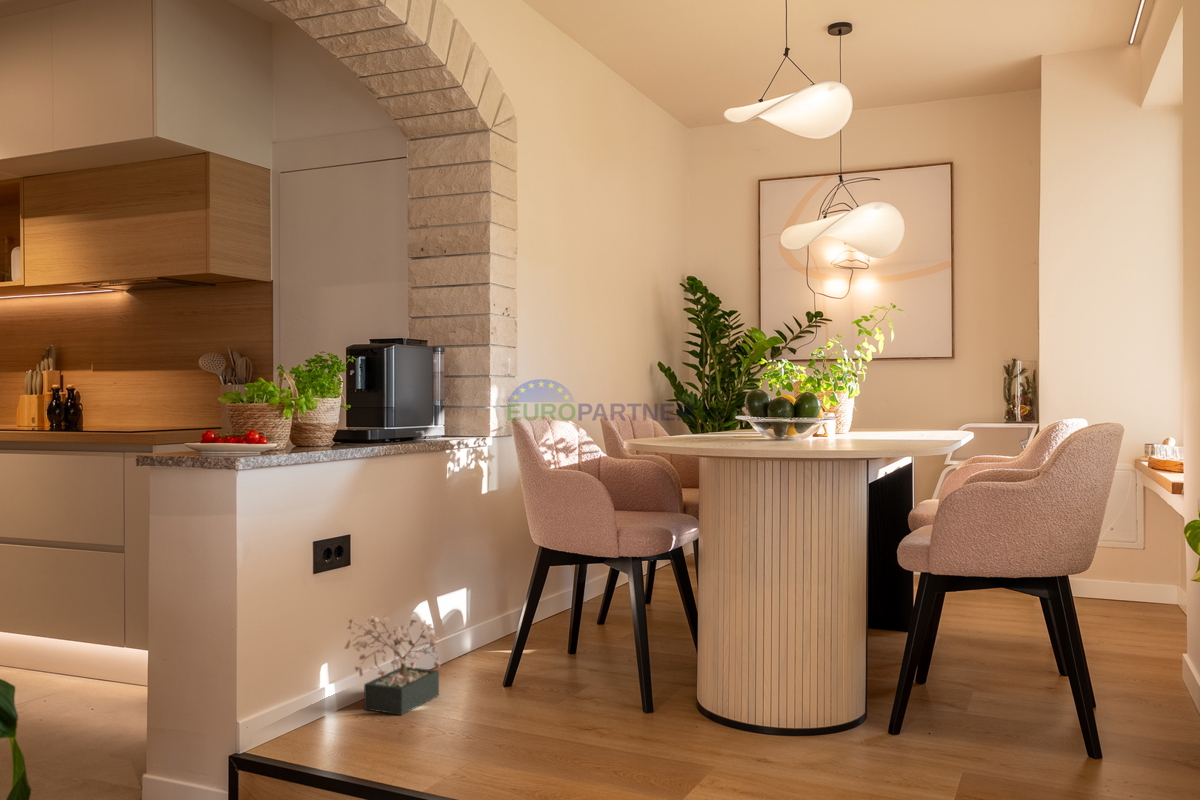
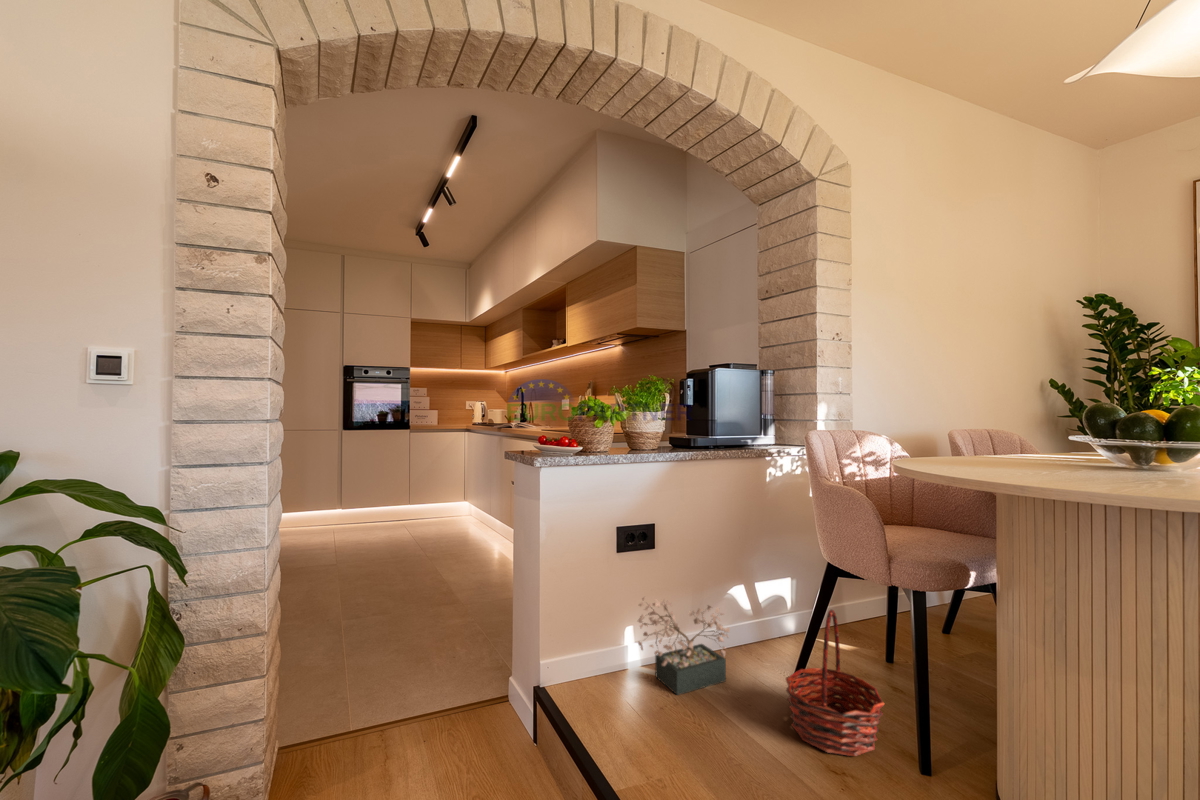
basket: none [514,587,600,712] -> present [786,610,884,756]

